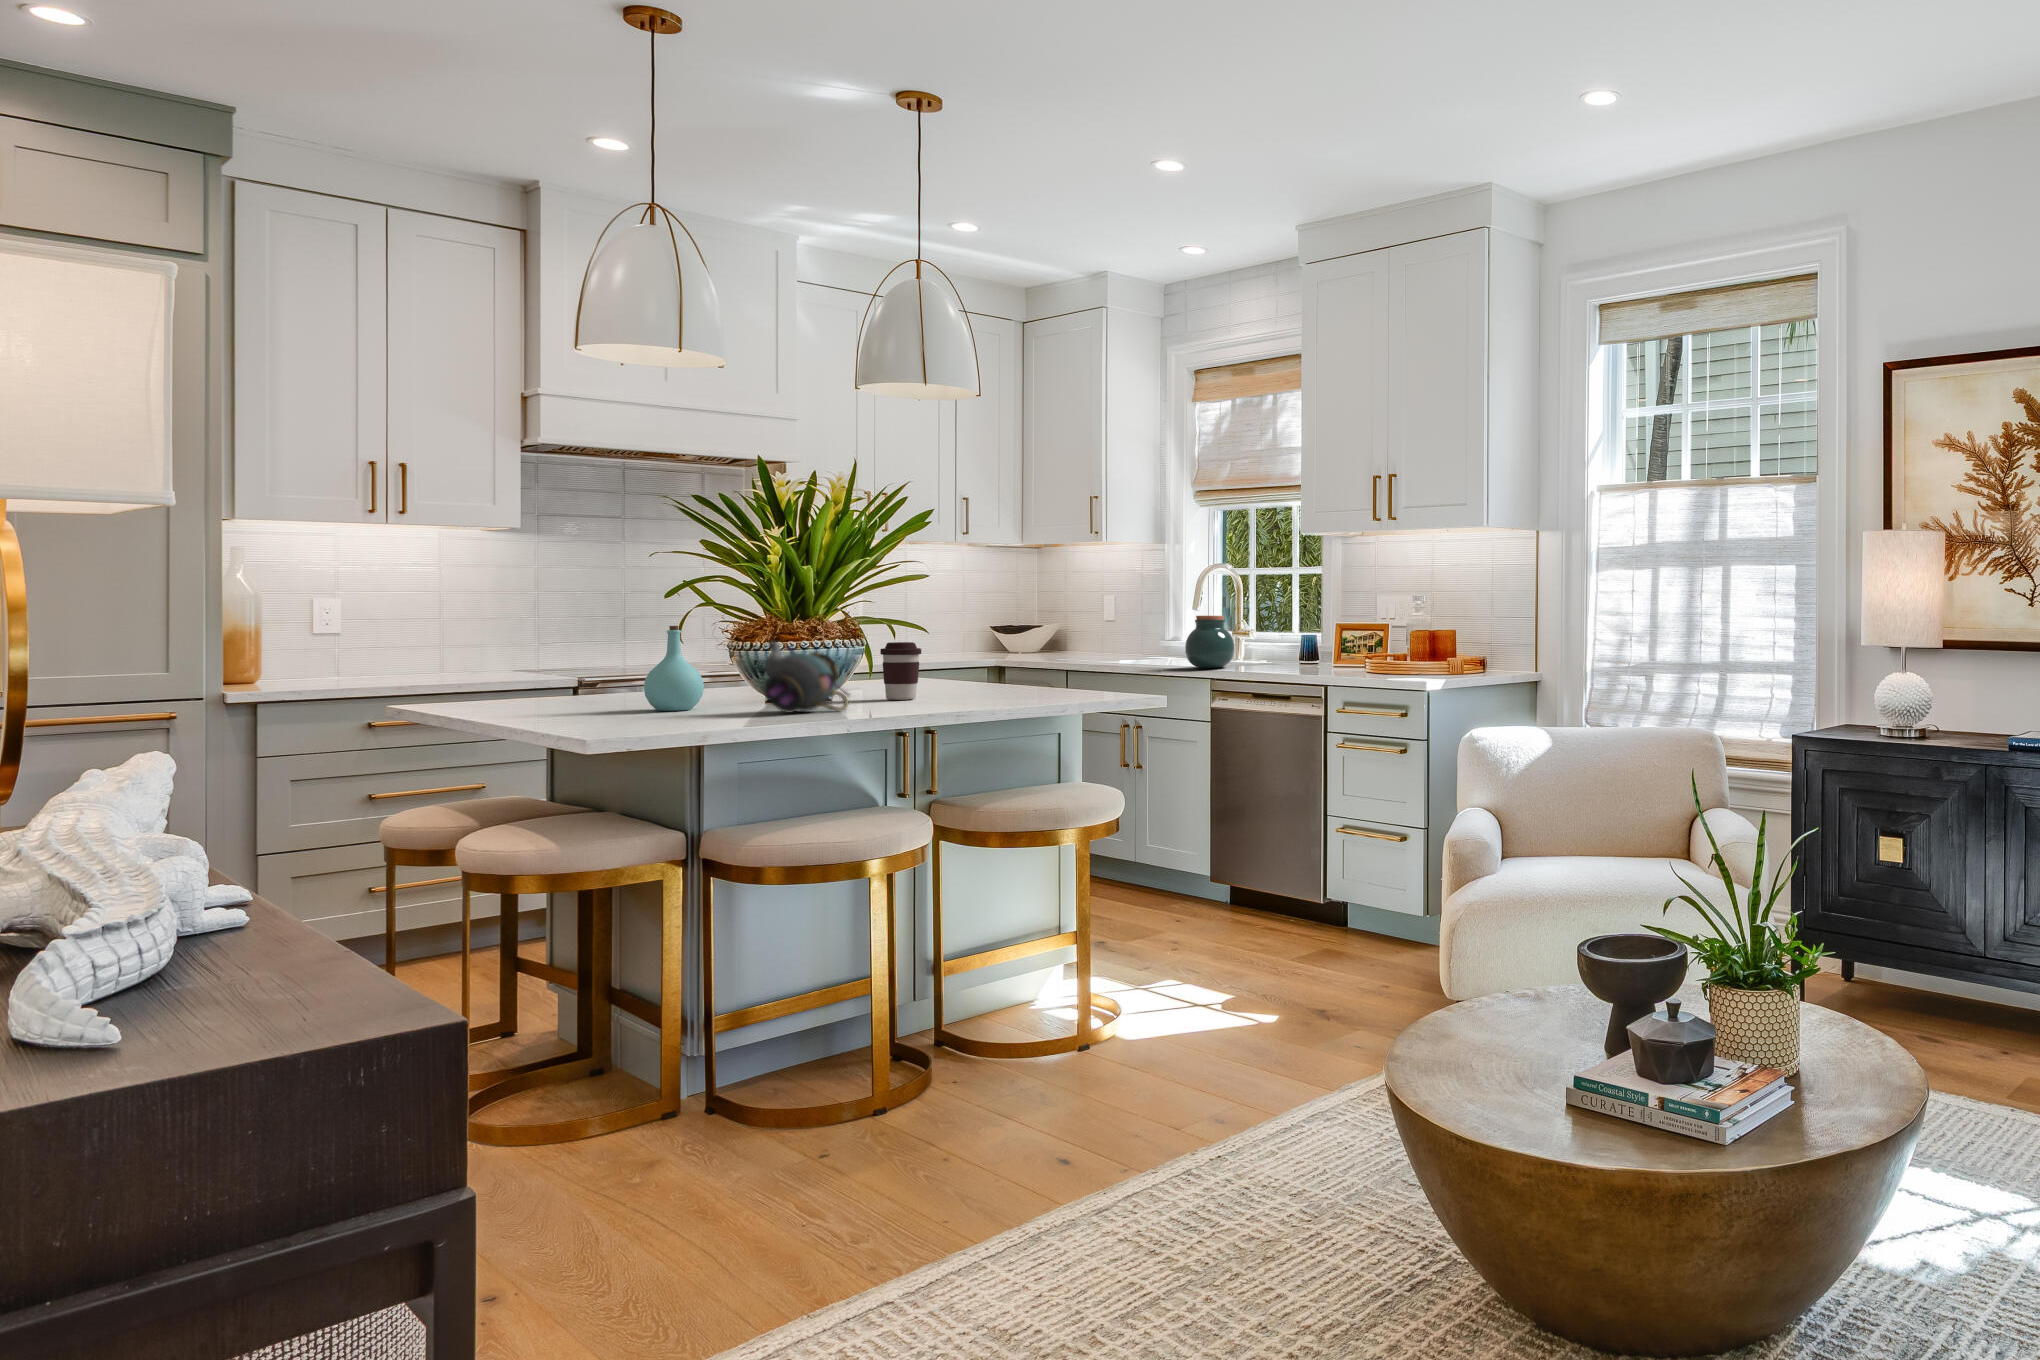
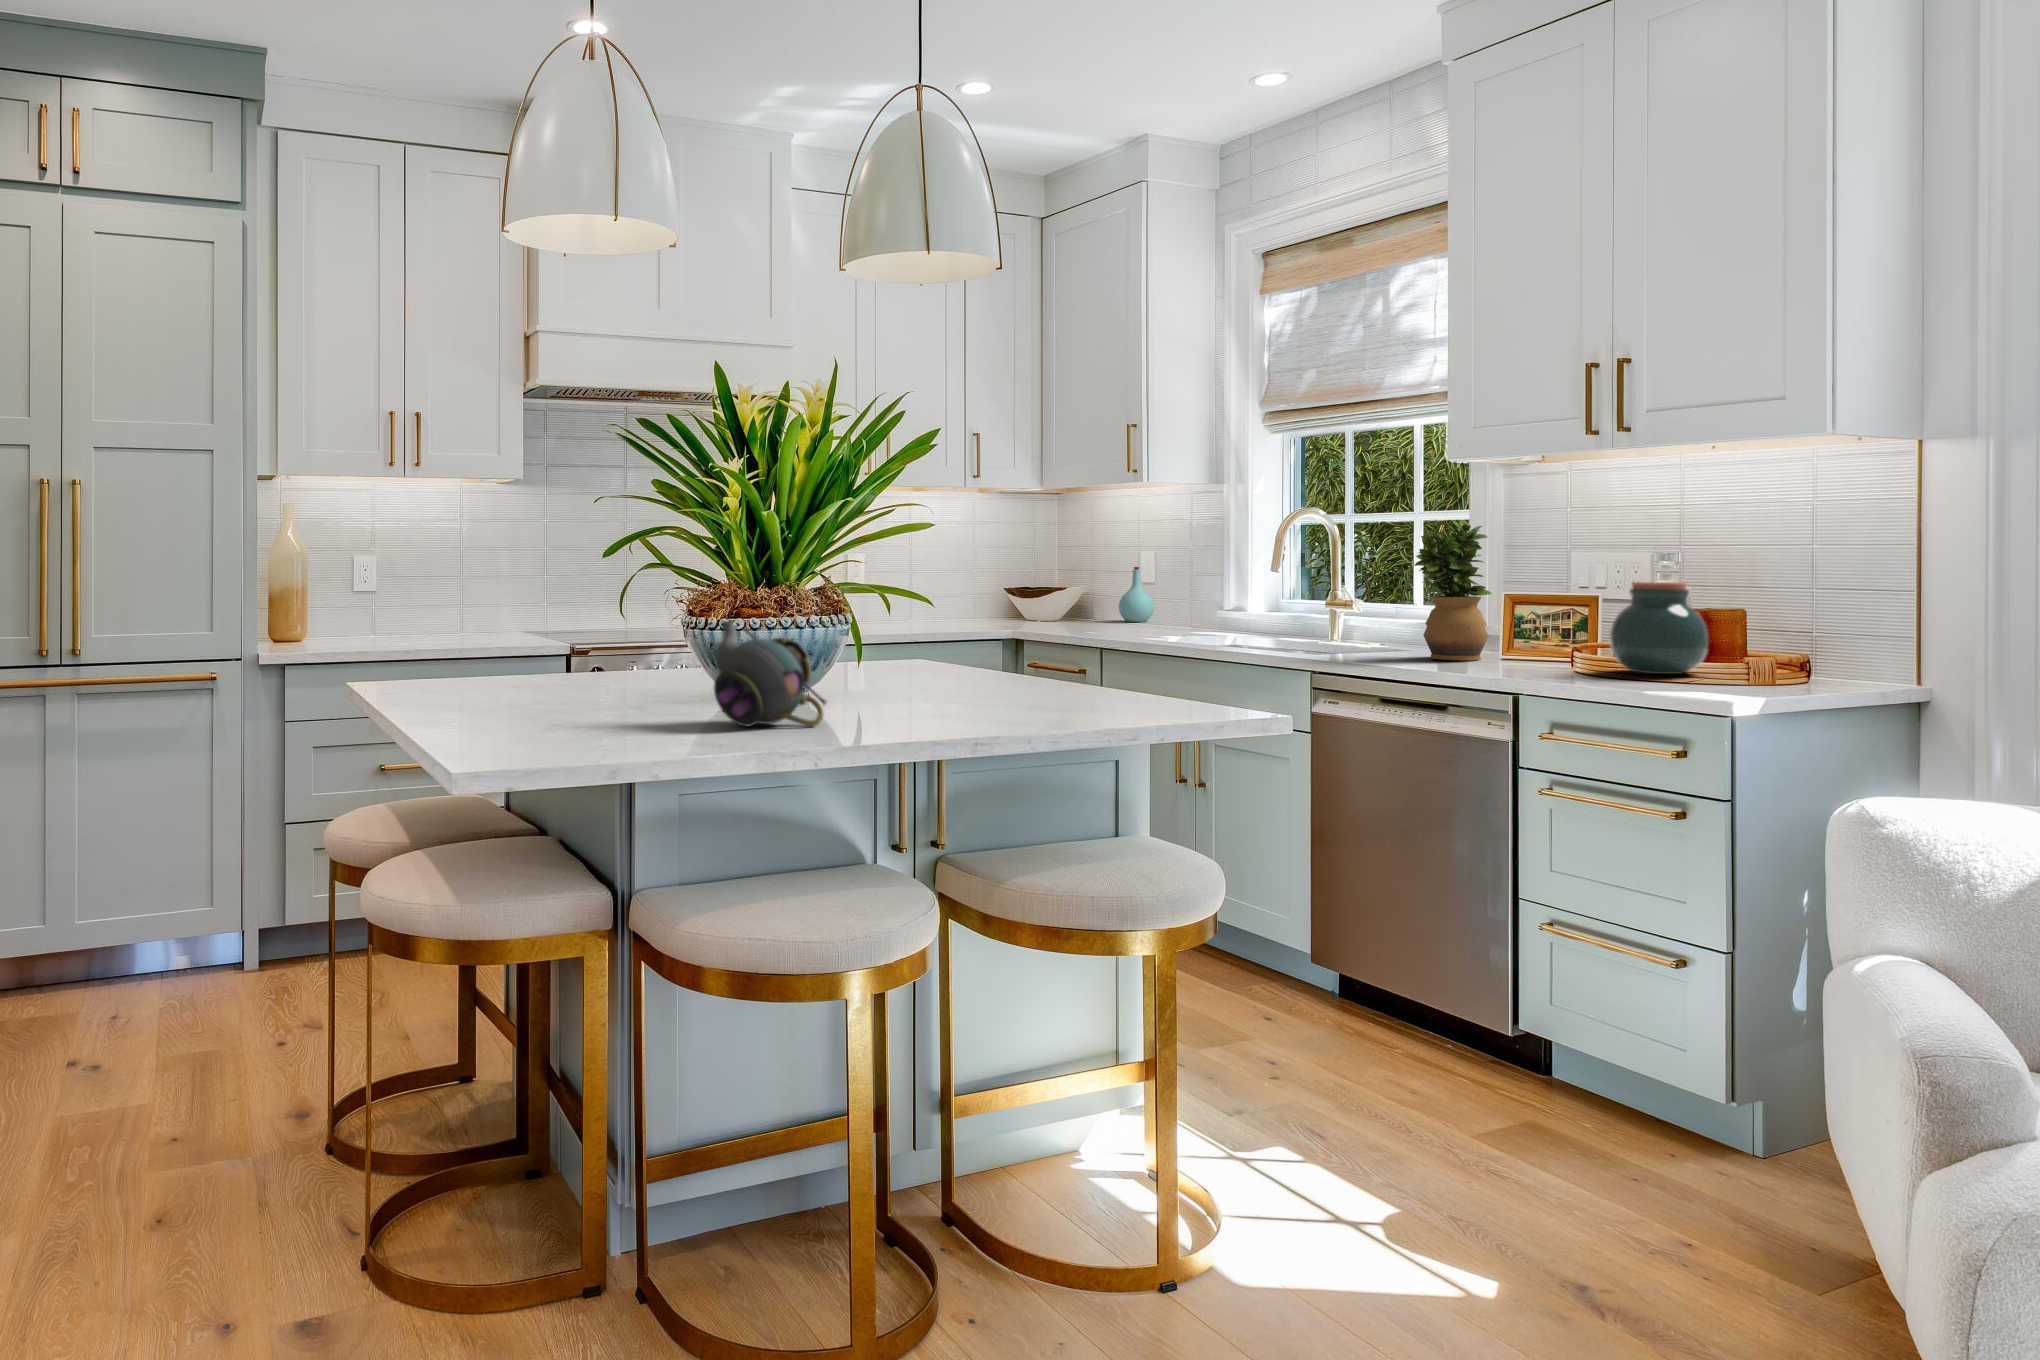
potted plant: none [1276,575,1325,667] -> present [1415,521,1492,660]
jar: present [1185,616,1234,668] -> present [1610,582,1708,674]
bottle: present [644,626,704,711] -> present [1119,567,1154,622]
coffee cup: present [880,642,921,700] -> none [869,622,923,705]

